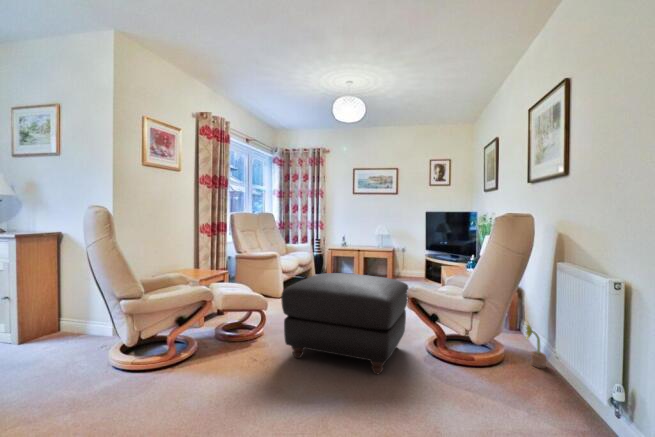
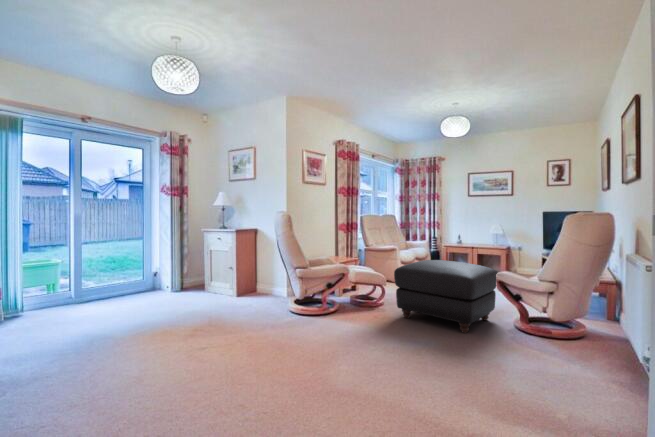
decorative plant: present [526,324,546,368] -> none [603,305,625,347]

